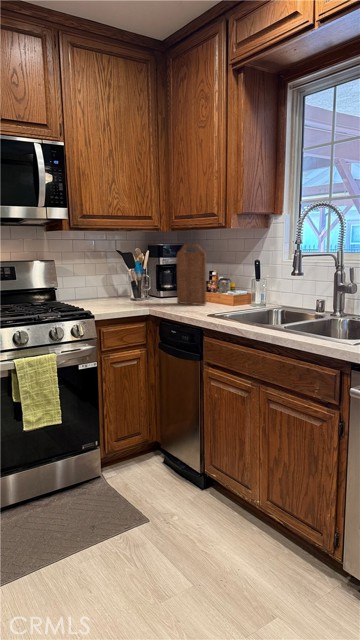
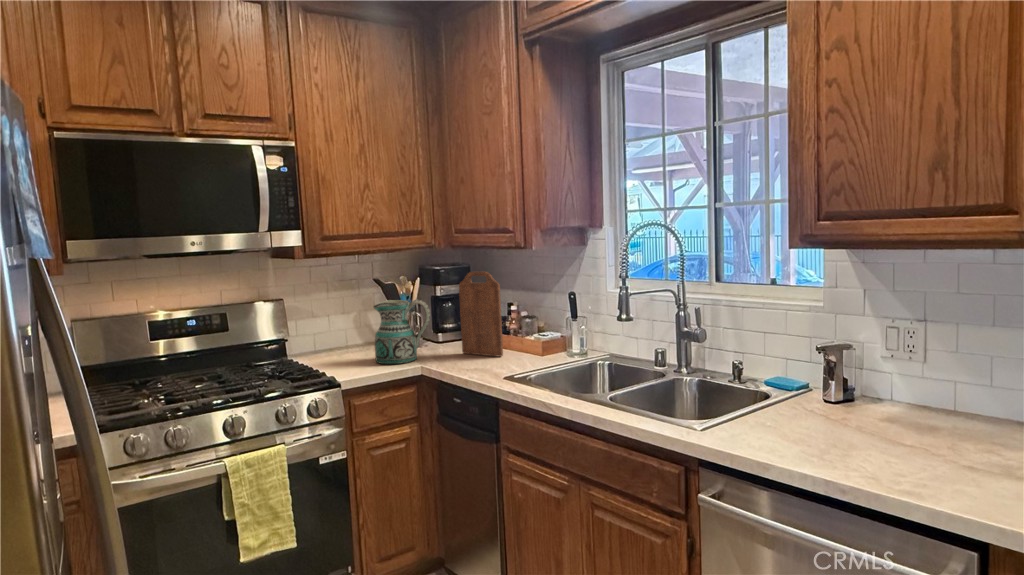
ceramic pitcher: none [116,263,156,307] -> present [374,299,430,364]

